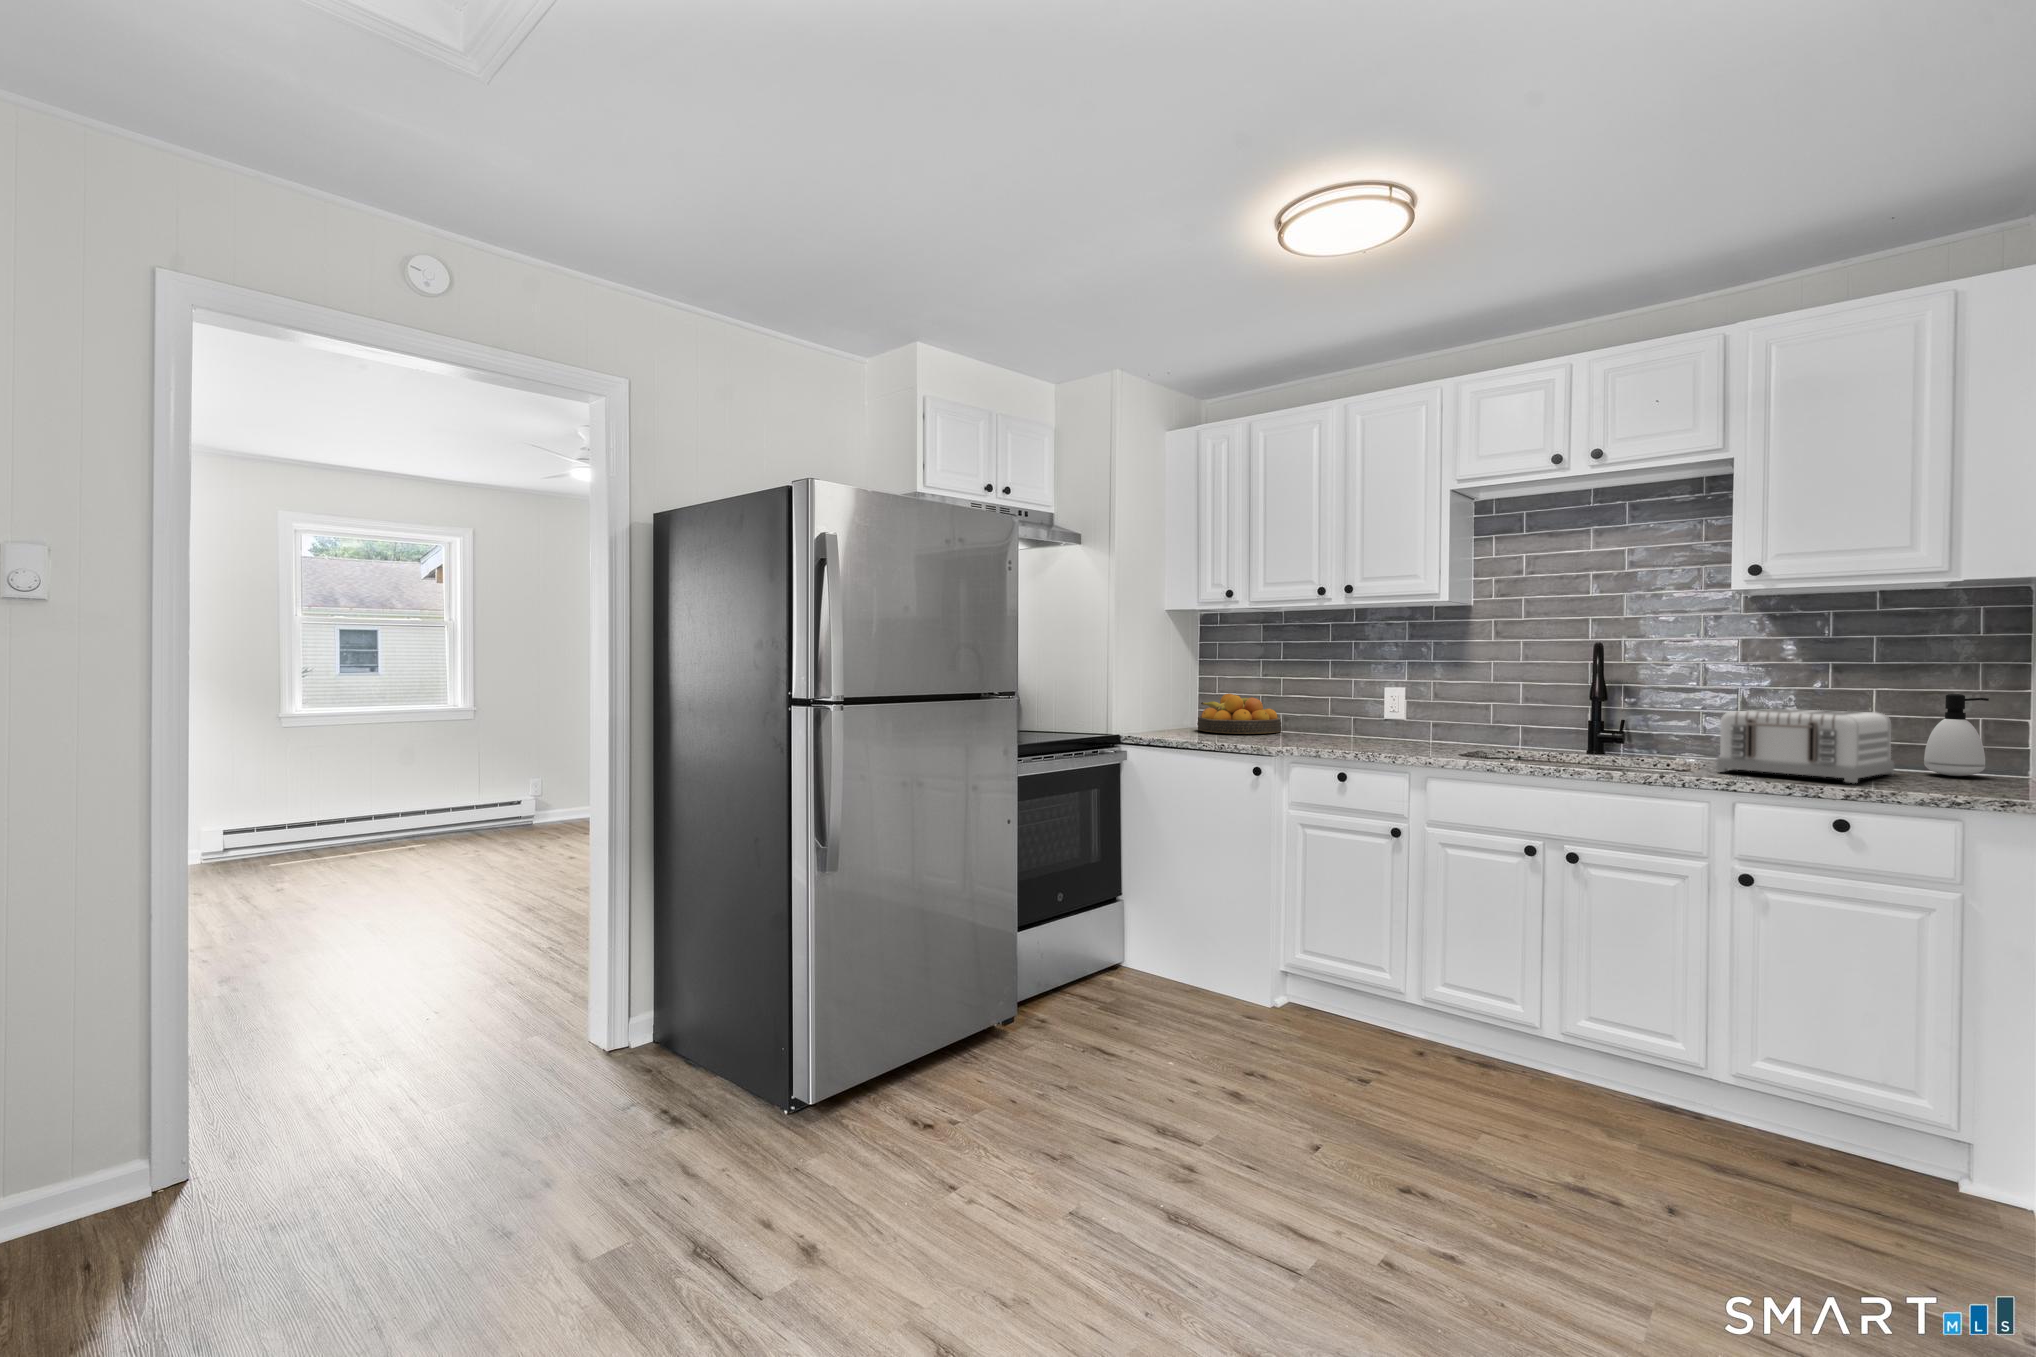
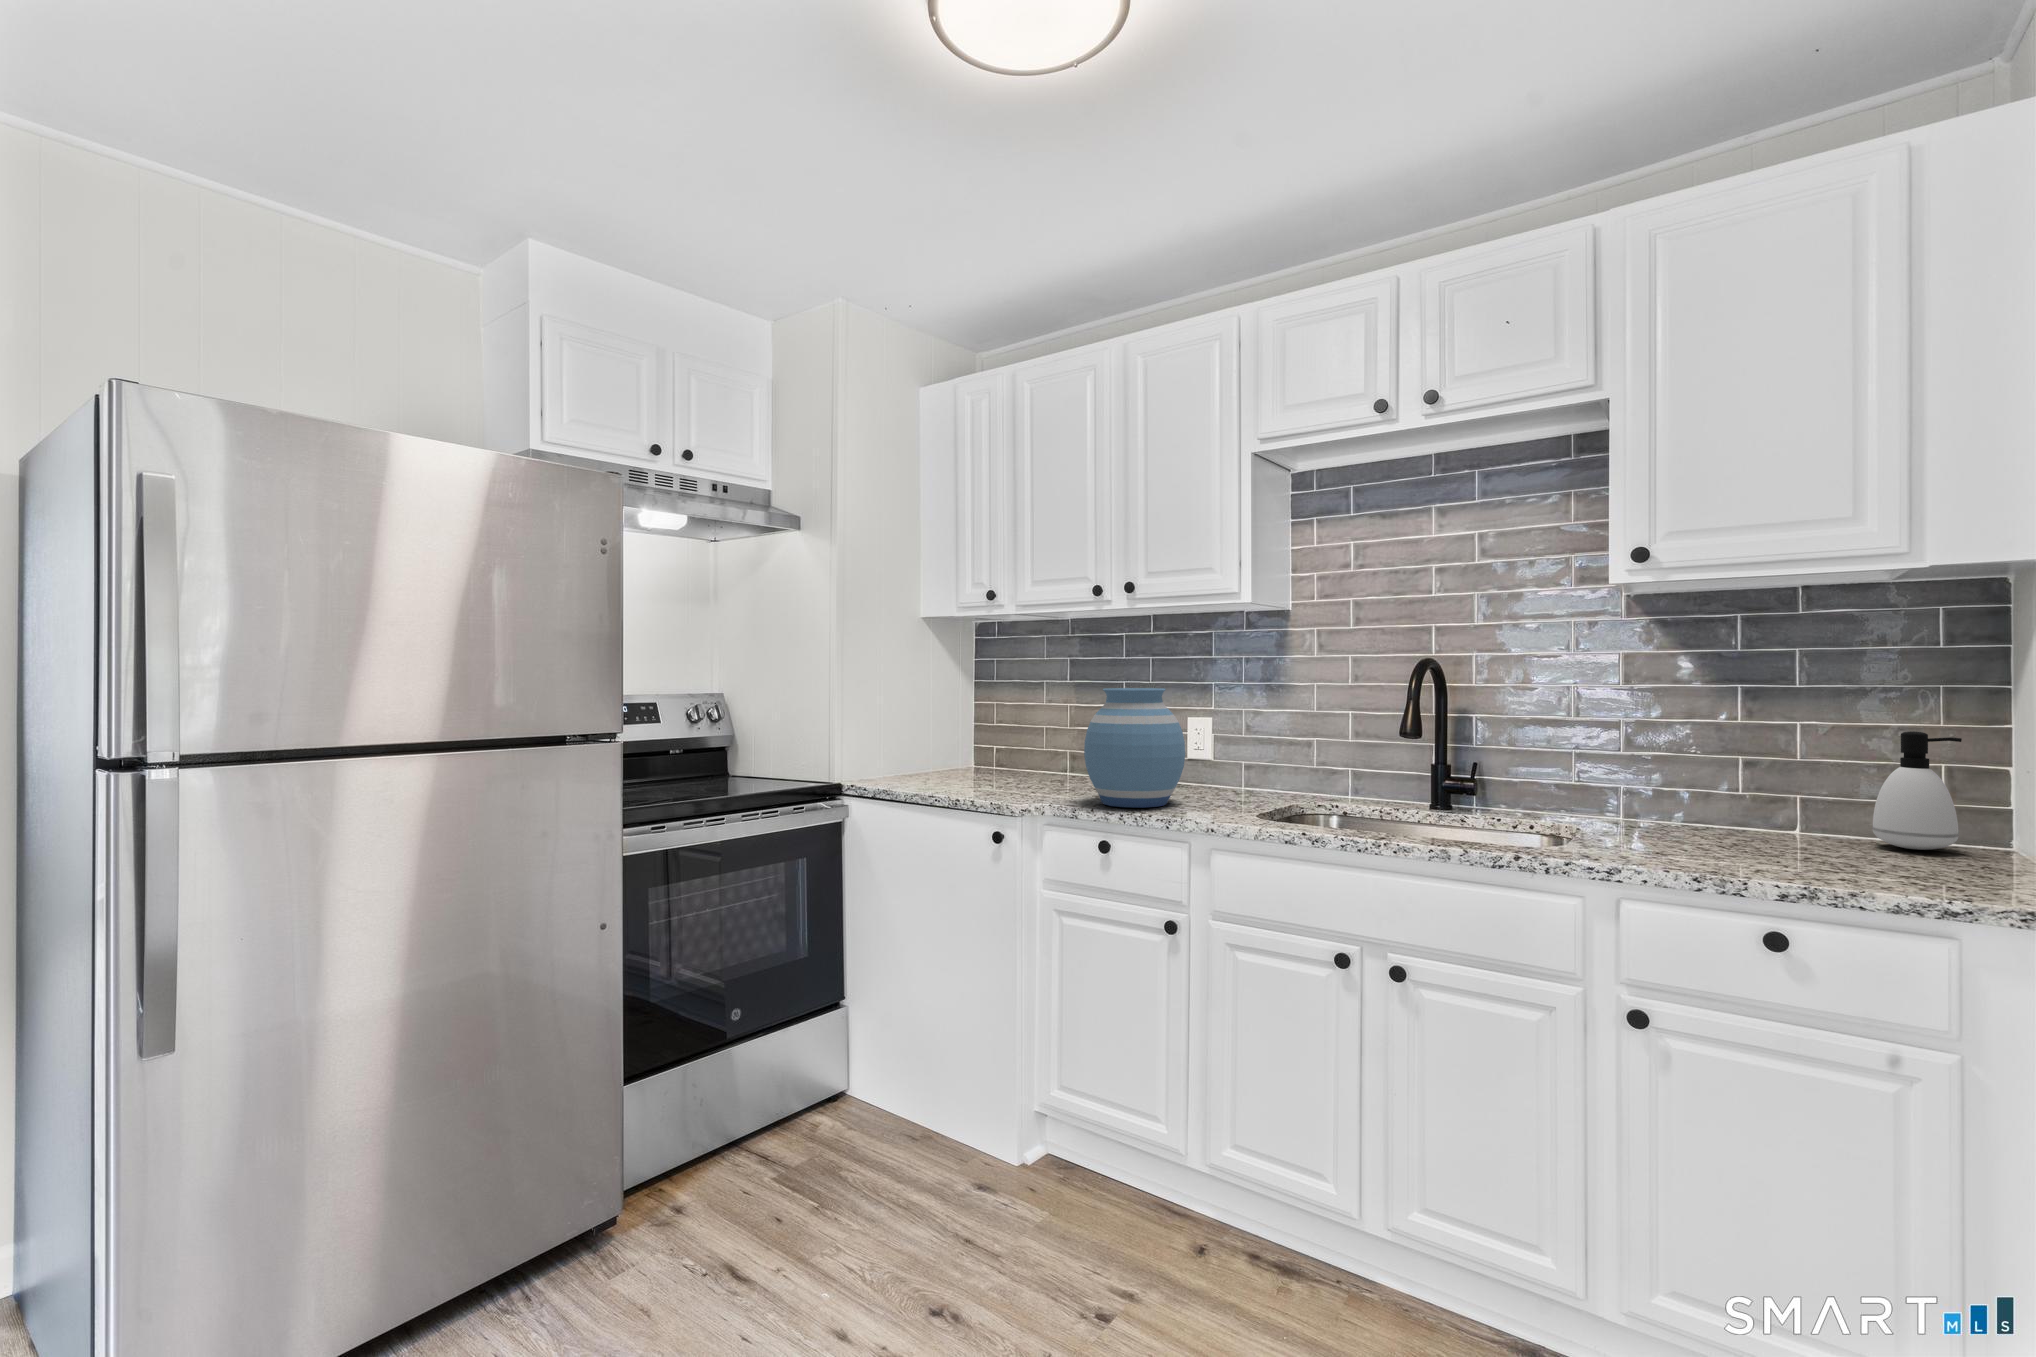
vase: none [1318,664,1397,751] -> present [1084,688,1185,807]
fruit bowl: present [1197,694,1281,734] -> none [961,725,1066,778]
toaster: present [1716,709,1894,783] -> none [1594,751,1833,868]

